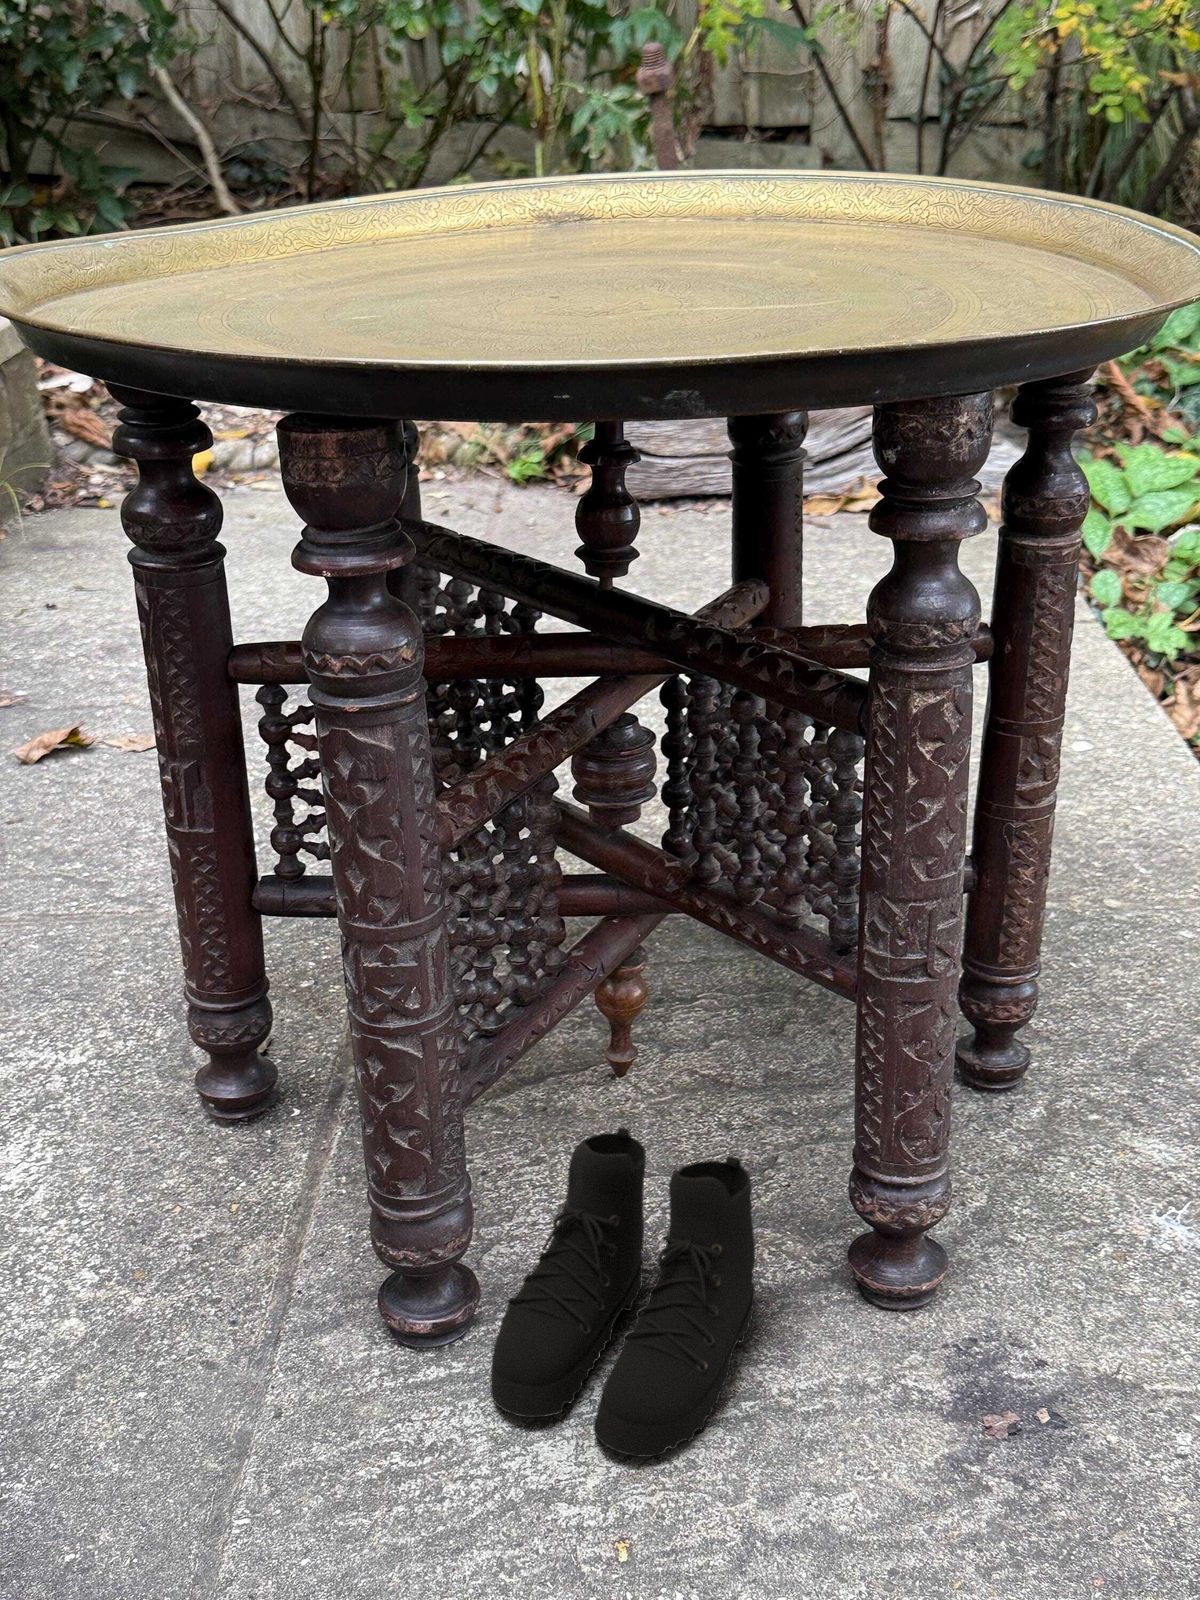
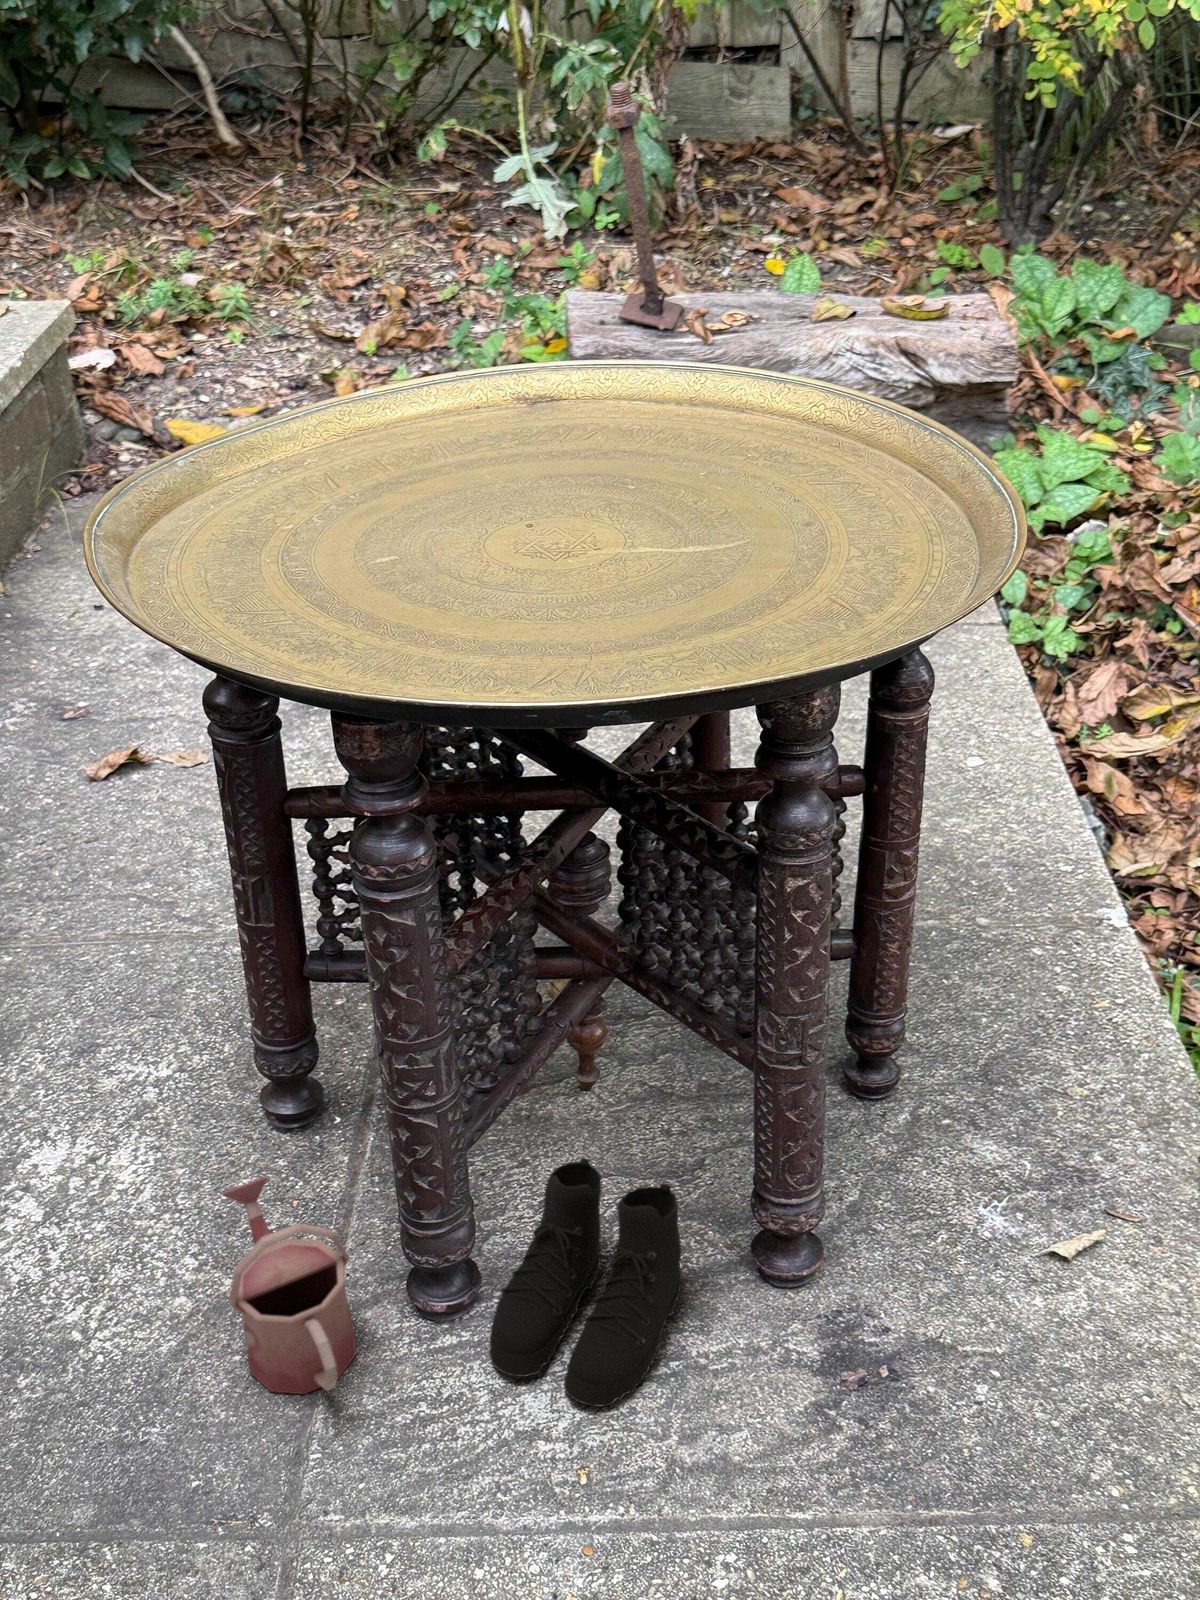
watering can: none [128,1148,306,1440] -> present [223,1177,356,1394]

